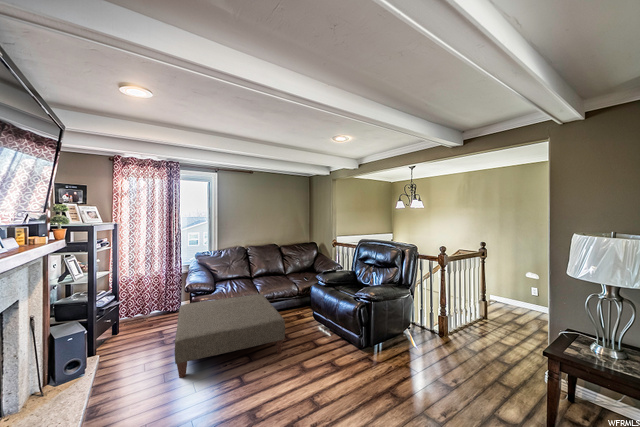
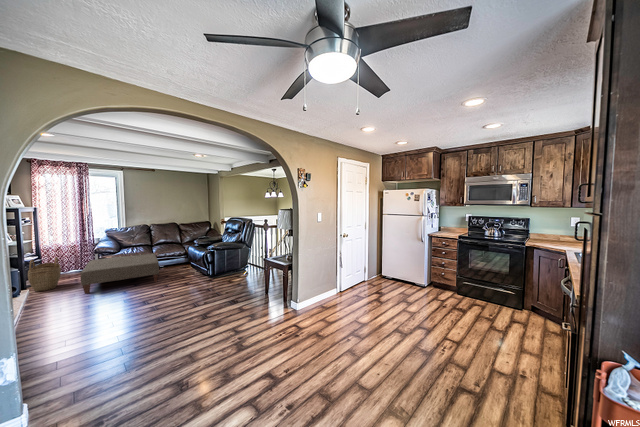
woven basket: none [100,302,144,361] -> present [28,257,61,292]

